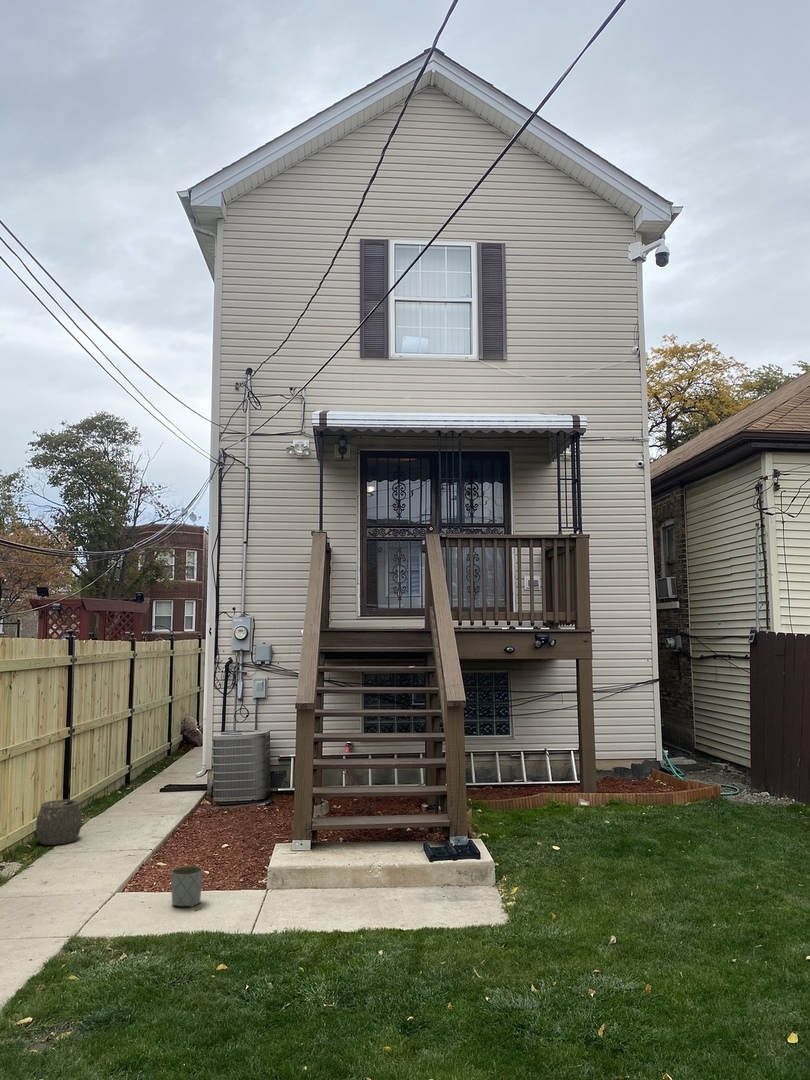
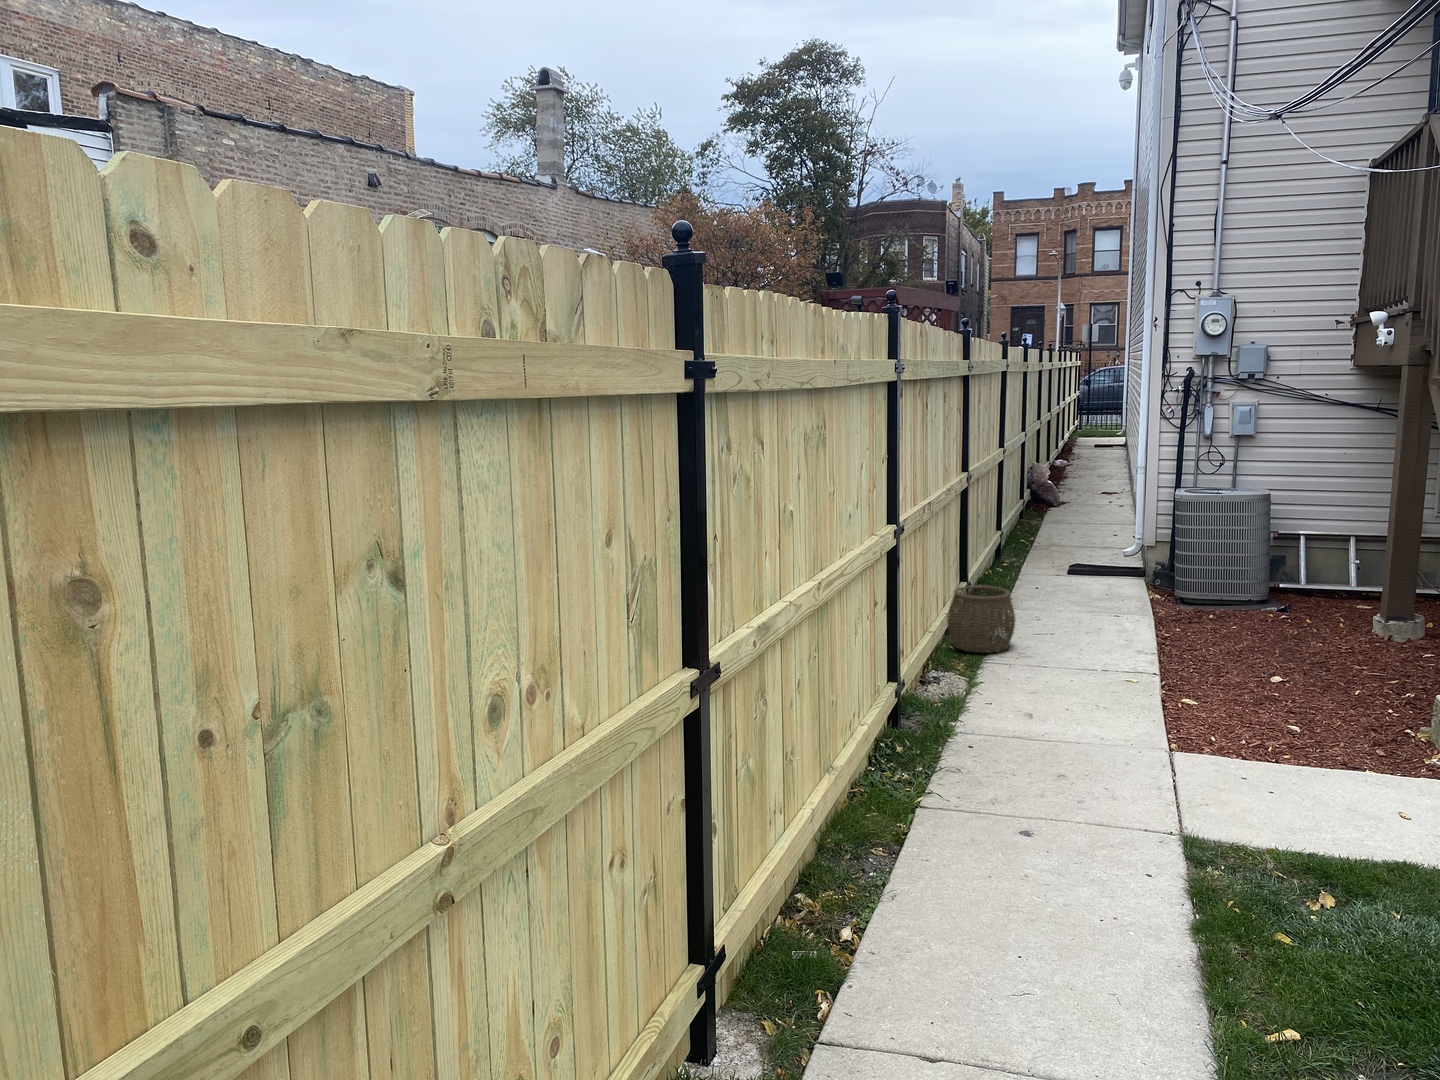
planter: present [171,866,203,907] -> none [1308,735,1374,811]

